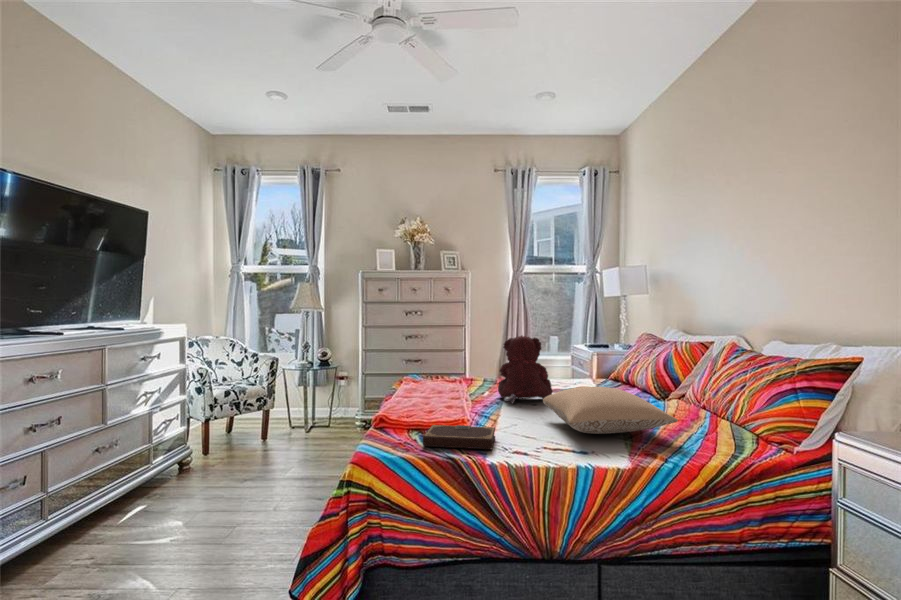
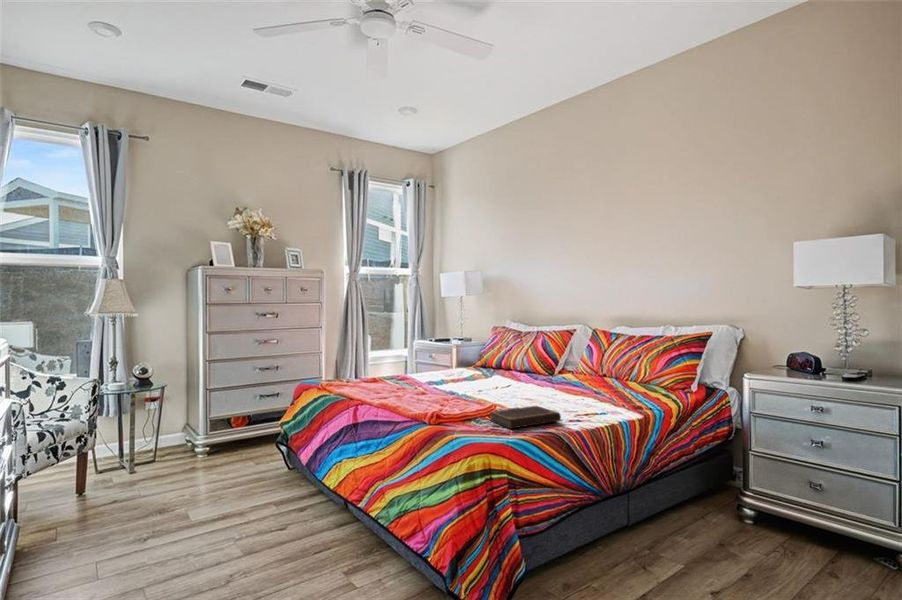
teddy bear: present [498,336,552,404] -> none [453,330,498,391]
pillow: present [543,387,678,434] -> none [528,365,639,400]

